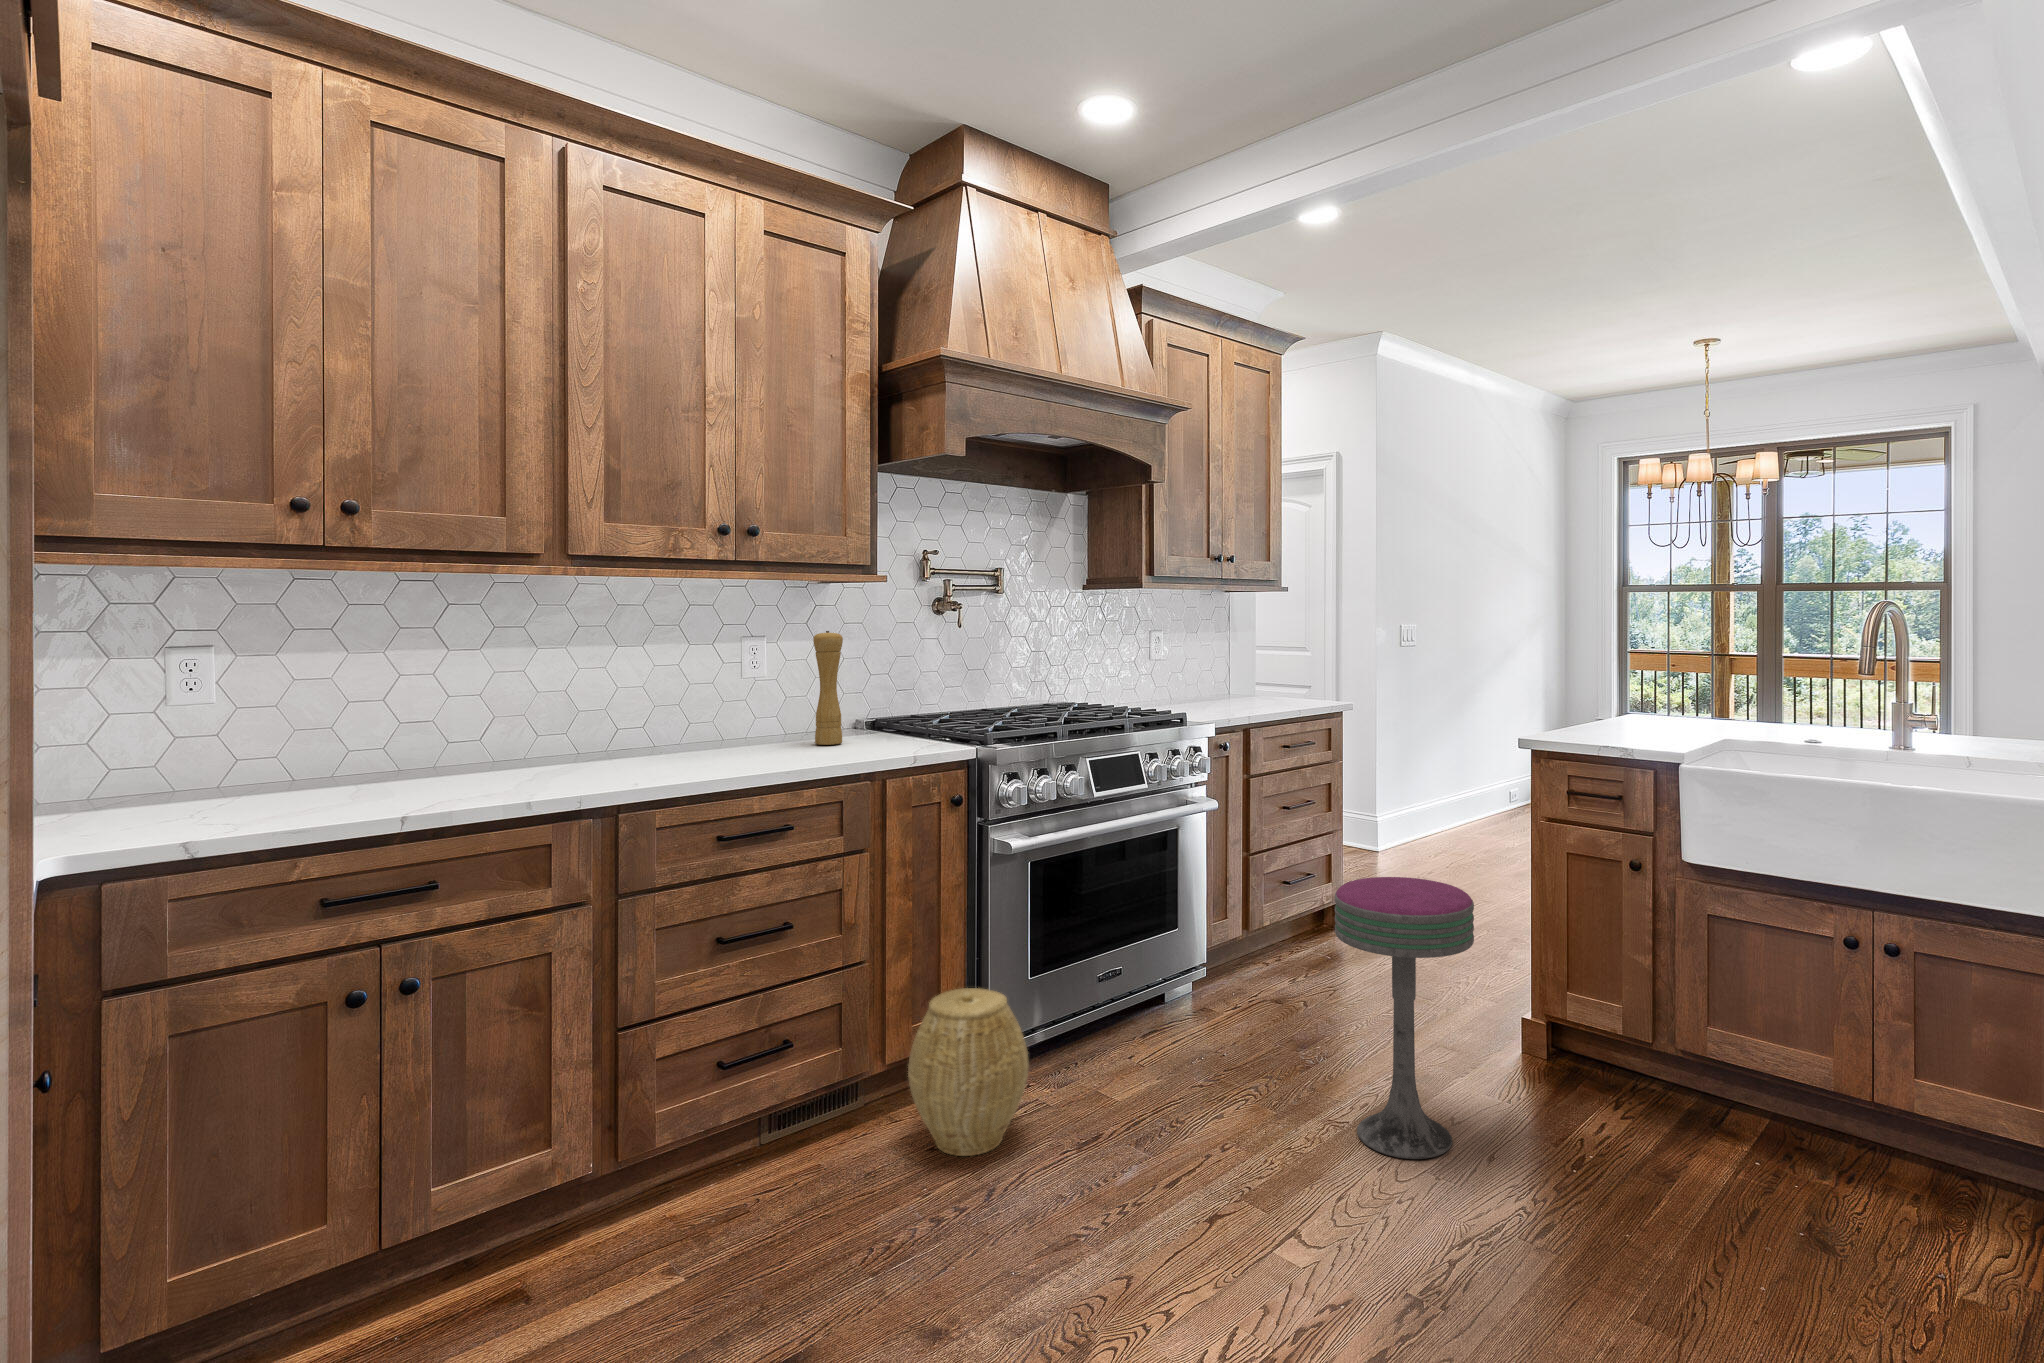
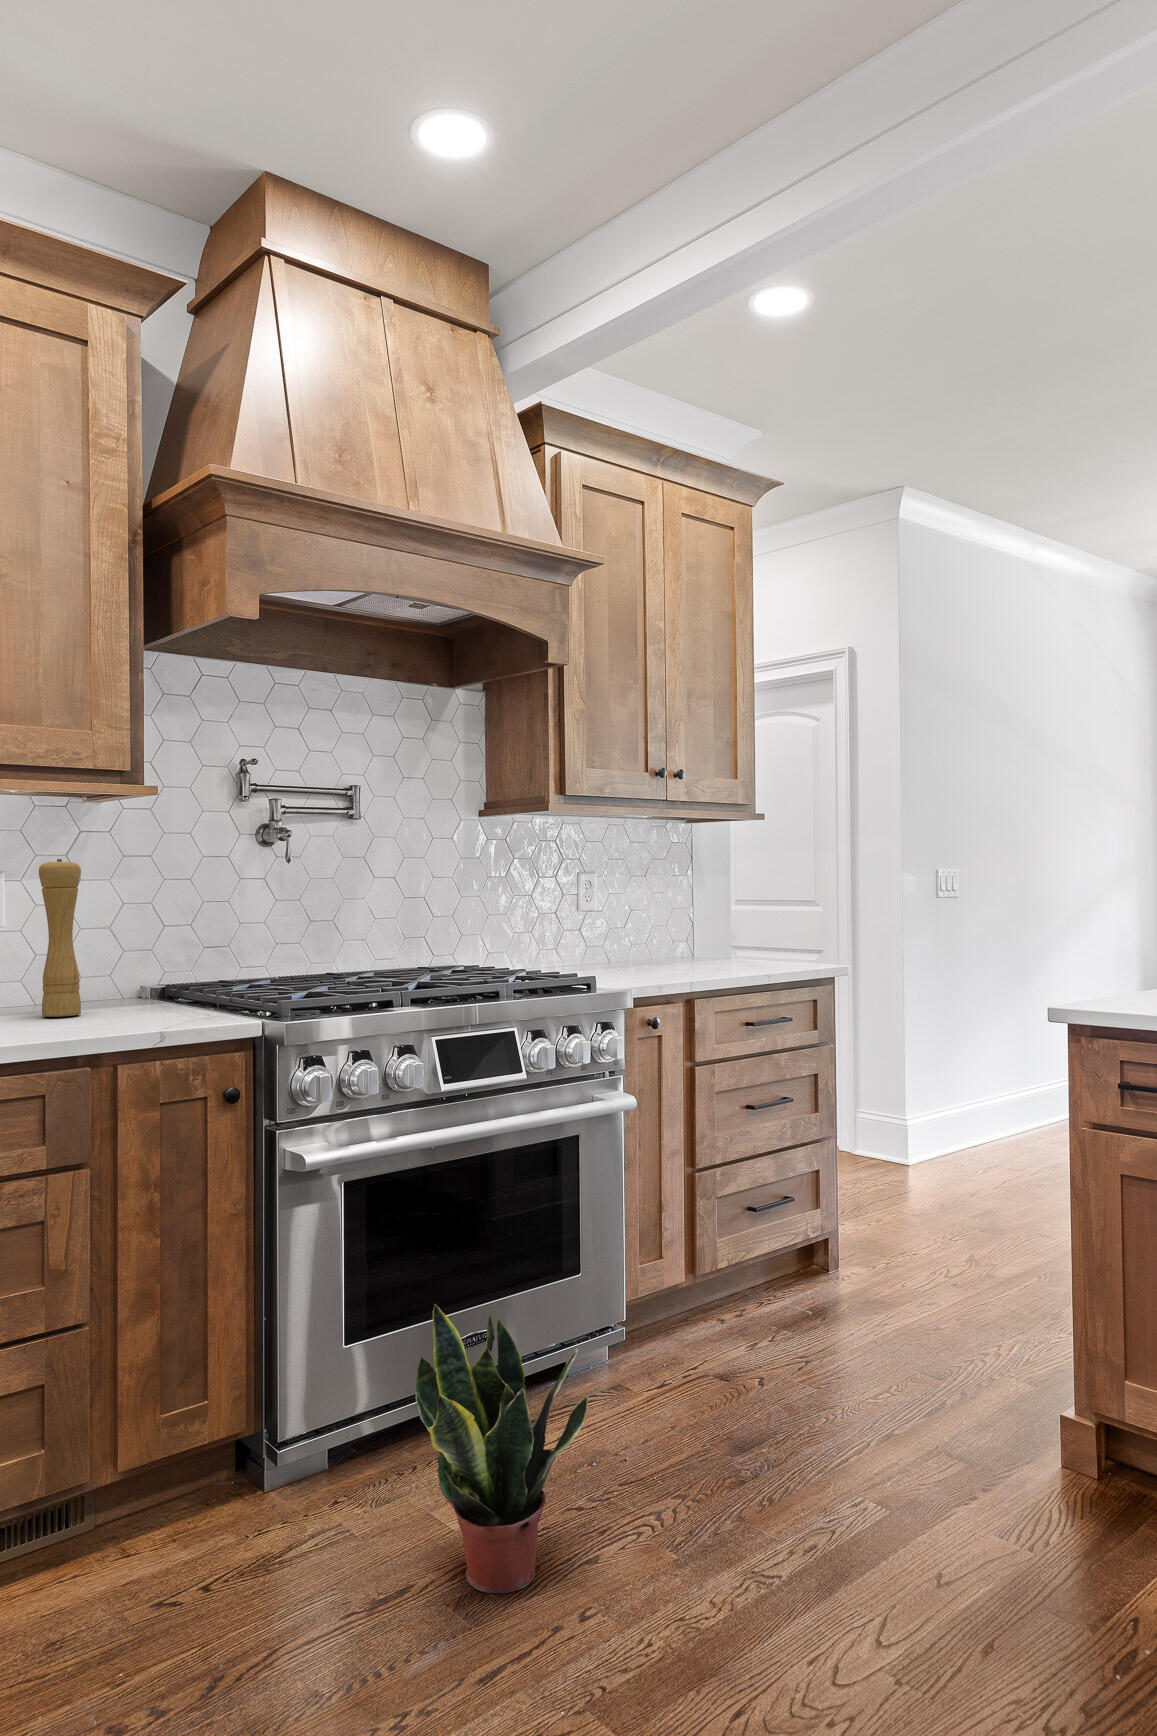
bar stool: present [1335,877,1474,1159] -> none [752,1210,960,1646]
potted plant: none [1098,943,1221,1137] -> present [415,1304,588,1593]
woven basket: present [908,988,1029,1156] -> none [126,1365,306,1617]

